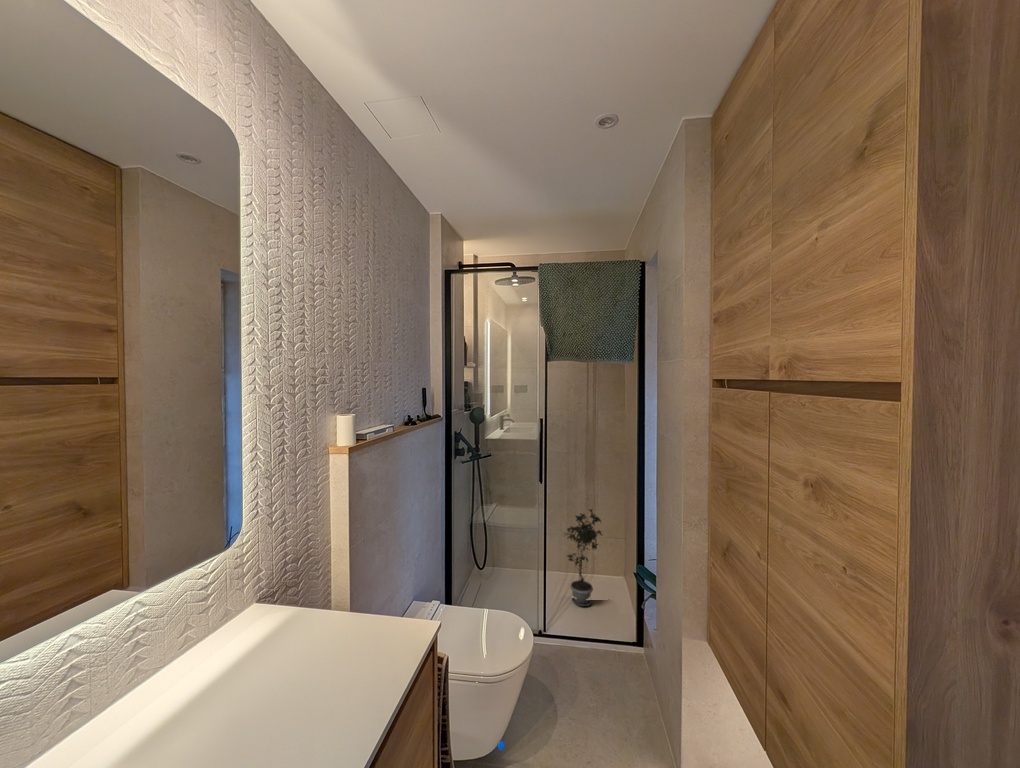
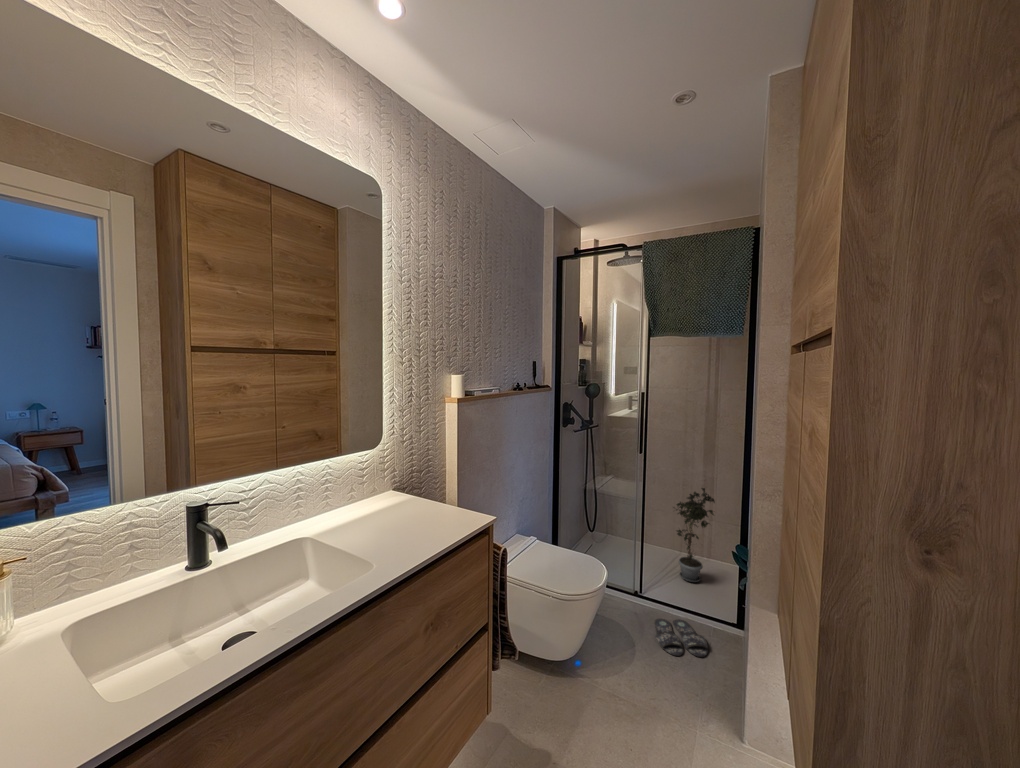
slippers: none [564,654,621,701] -> present [655,619,708,657]

